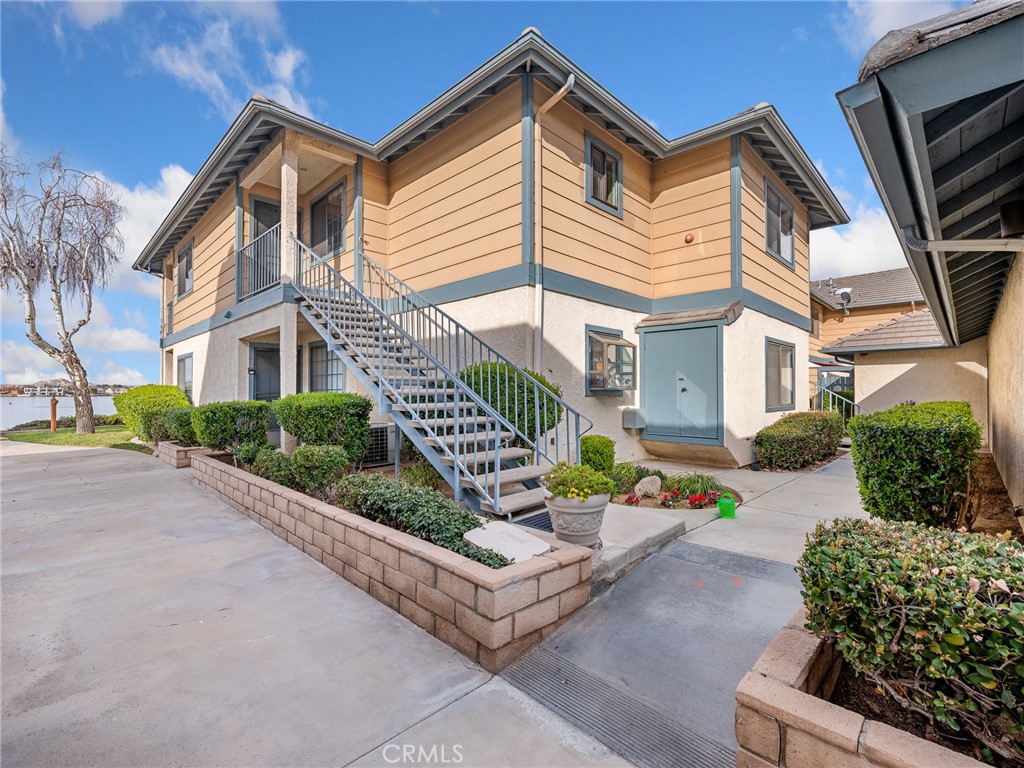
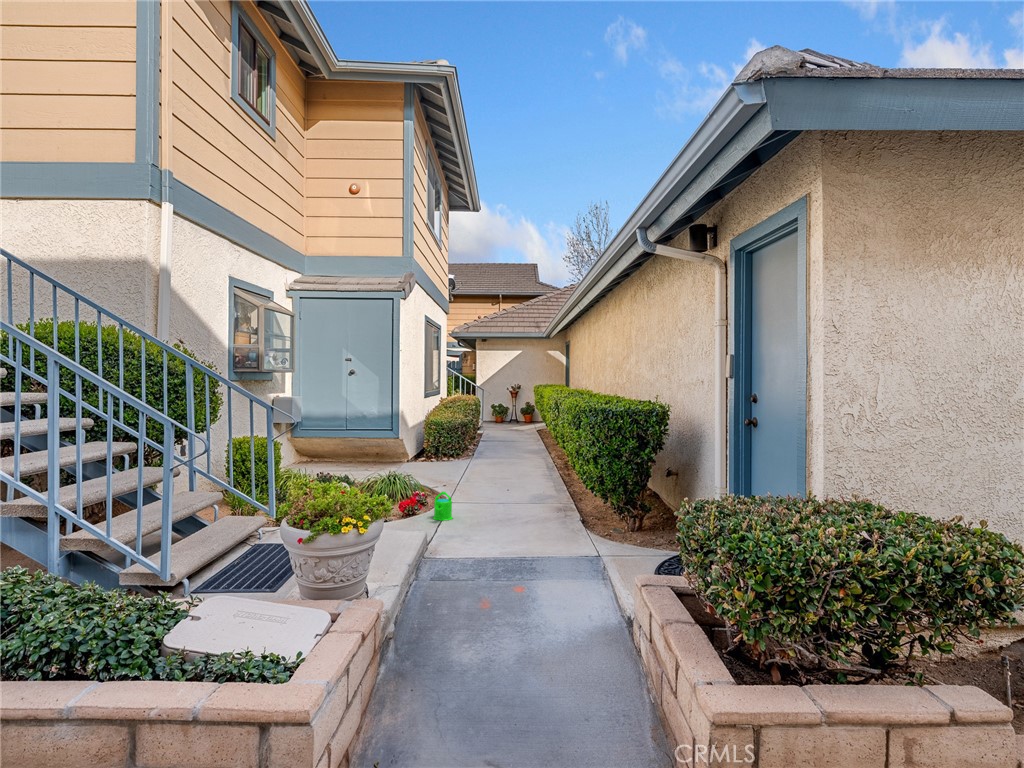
potted plant: present [746,435,770,471] -> none [410,421,437,461]

